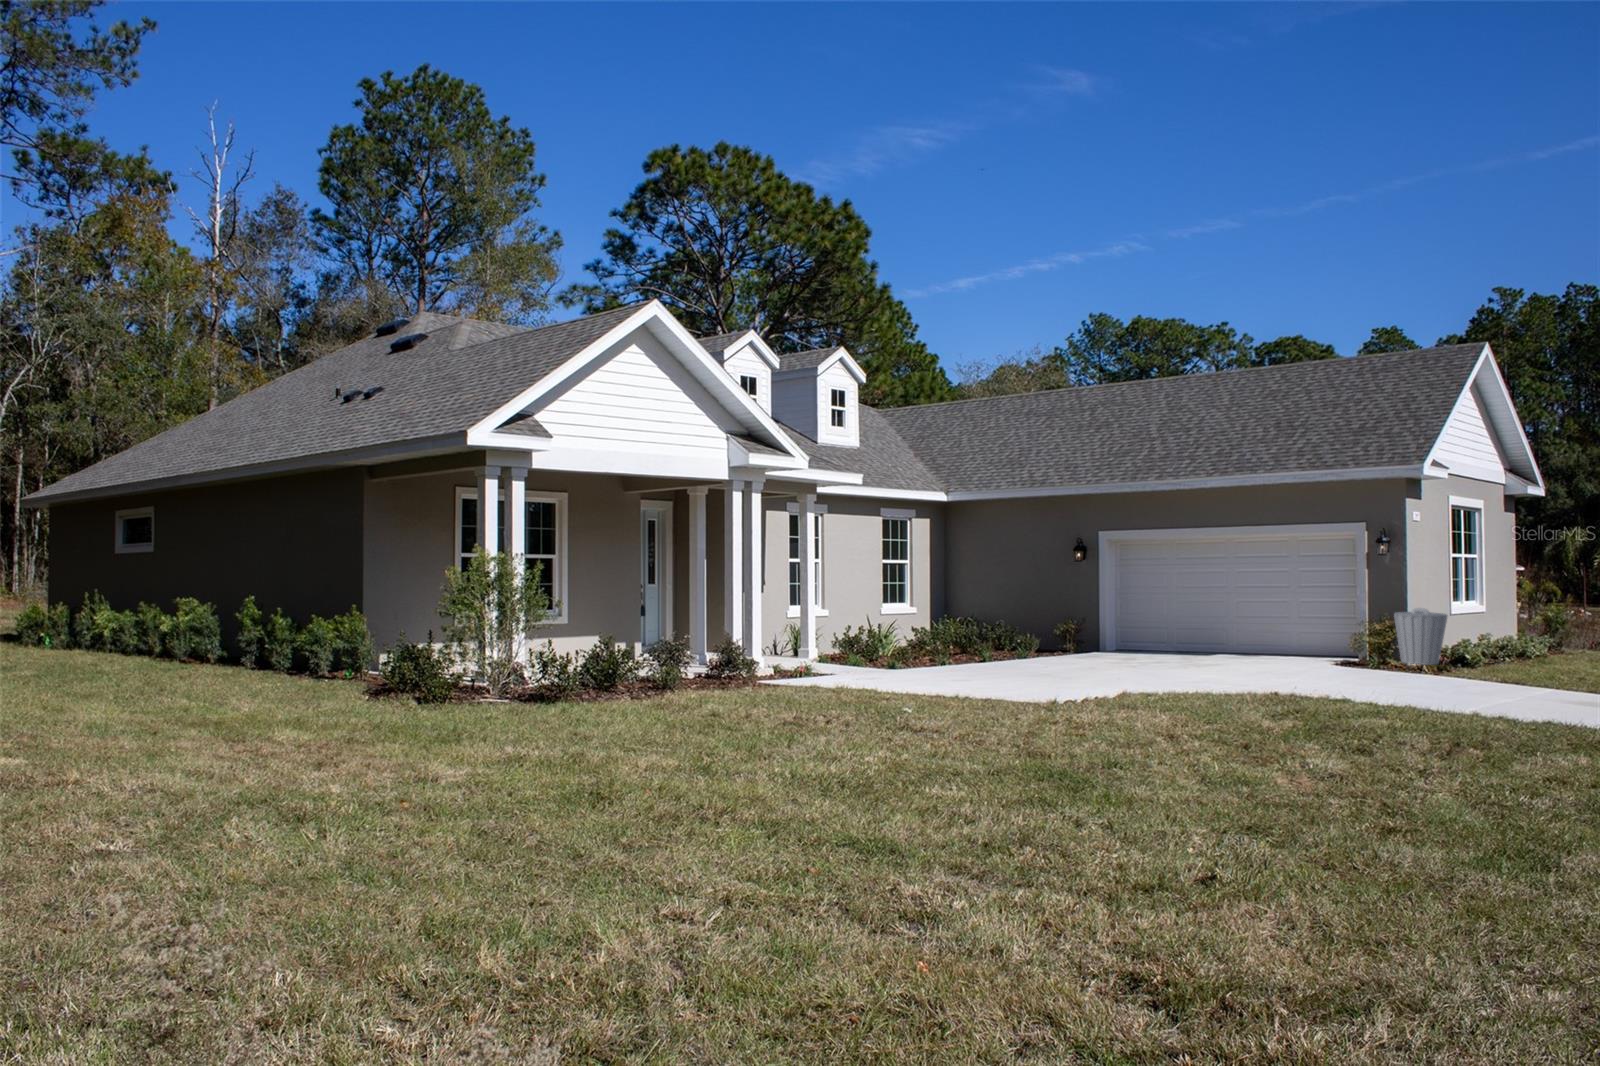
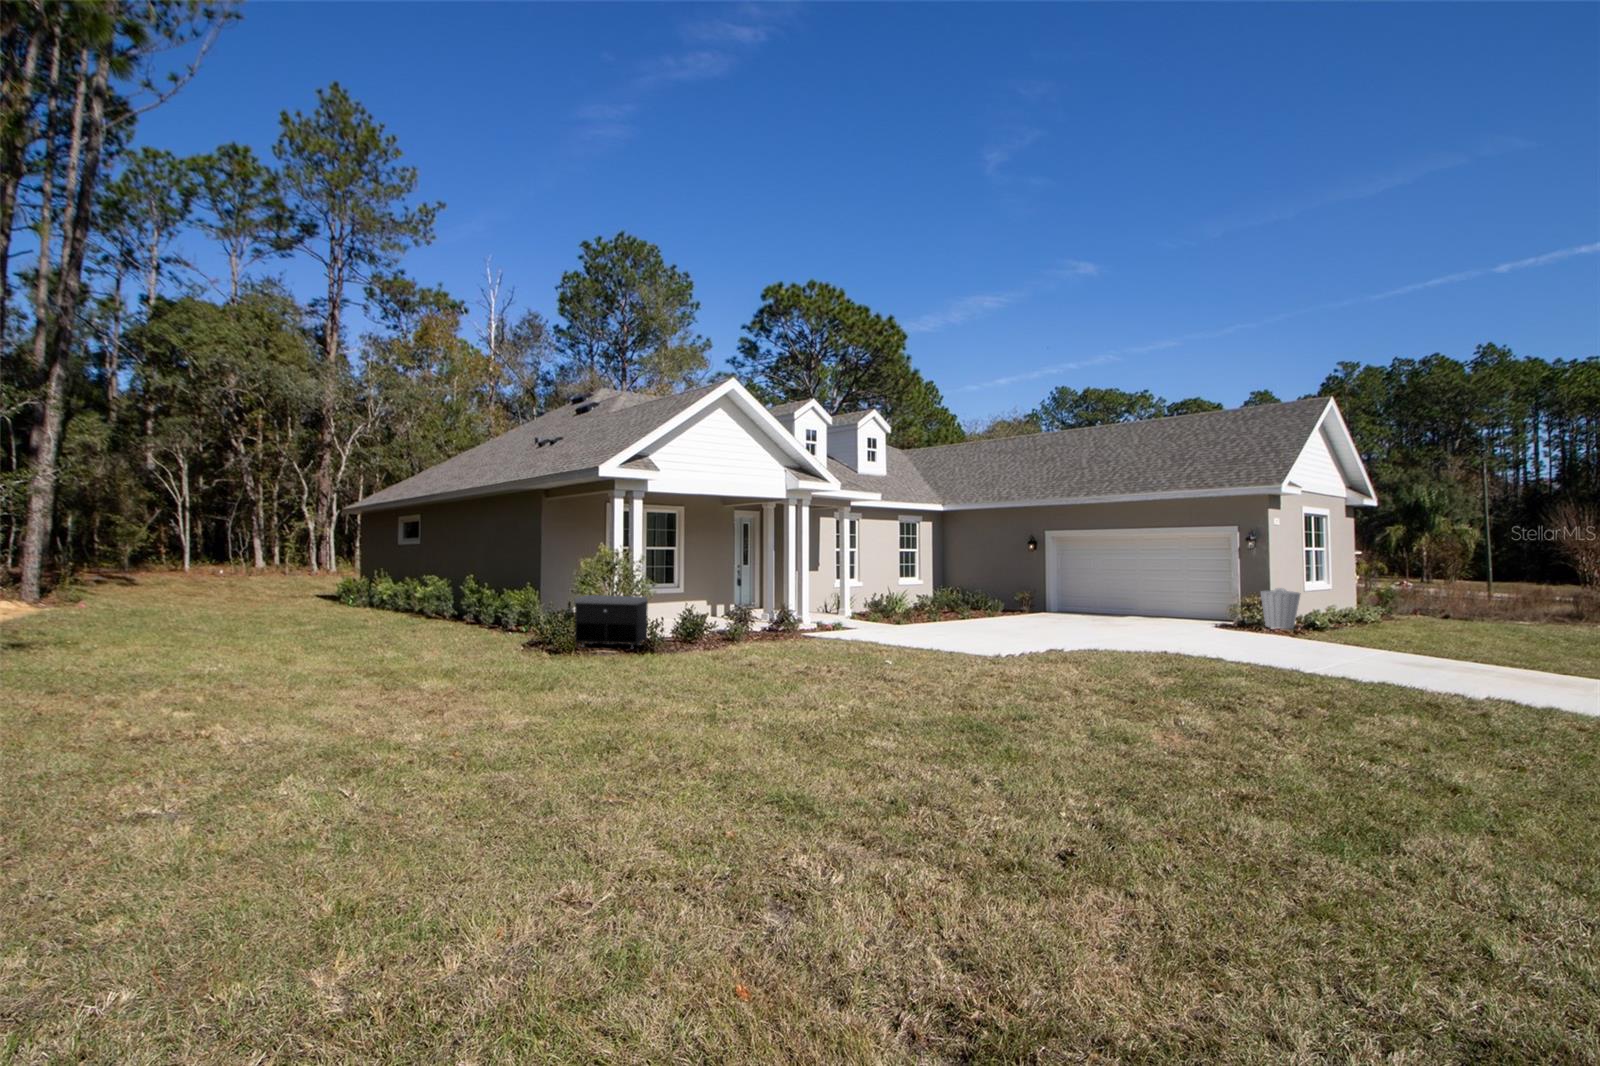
storage bench: none [442,628,547,705] -> present [574,595,648,648]

